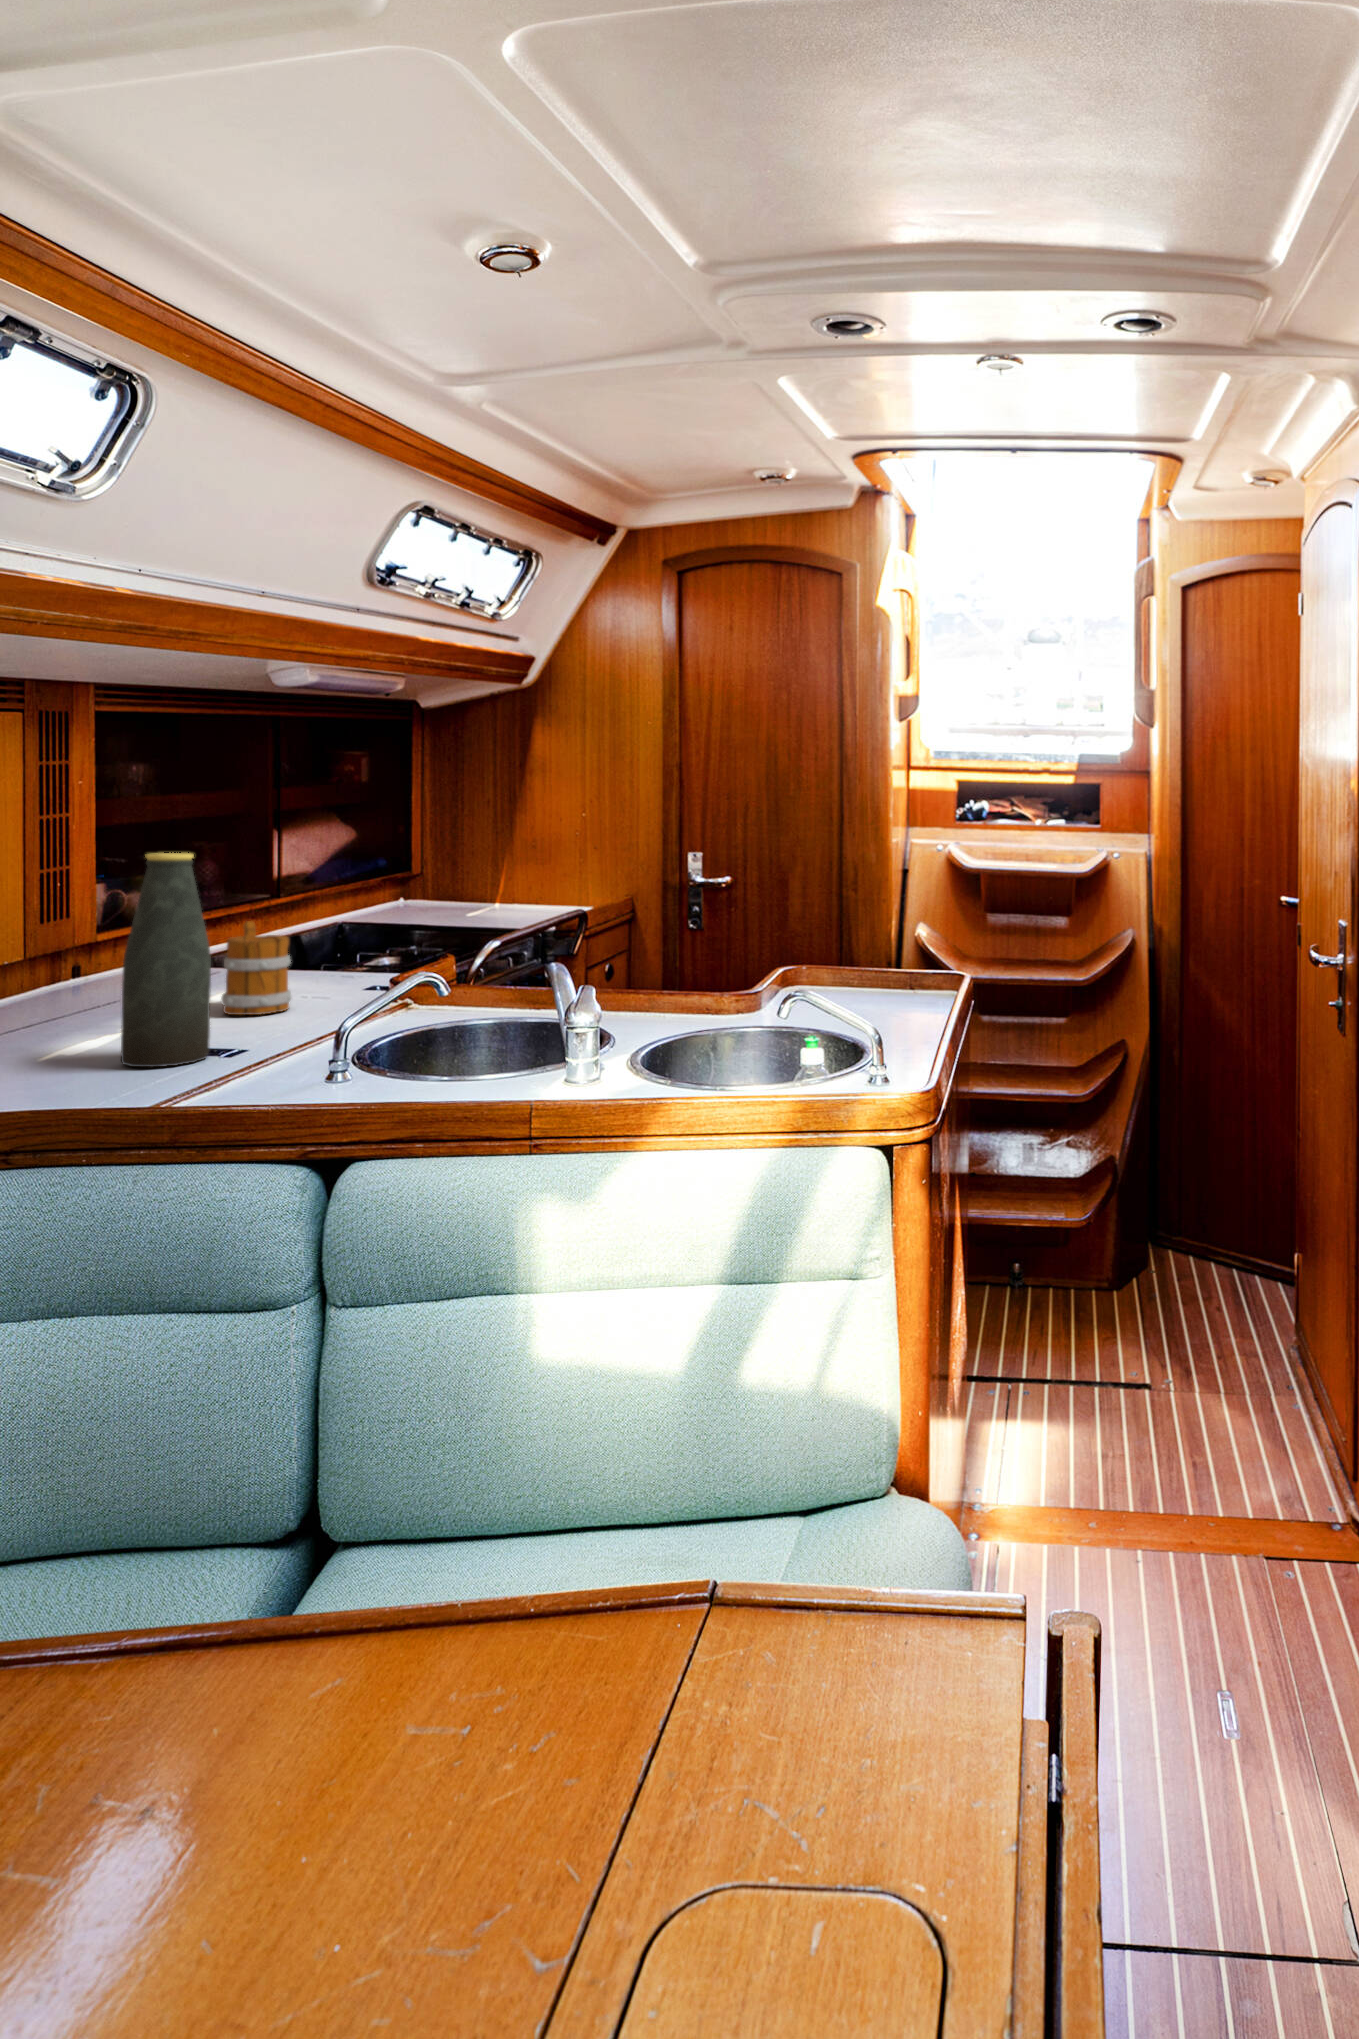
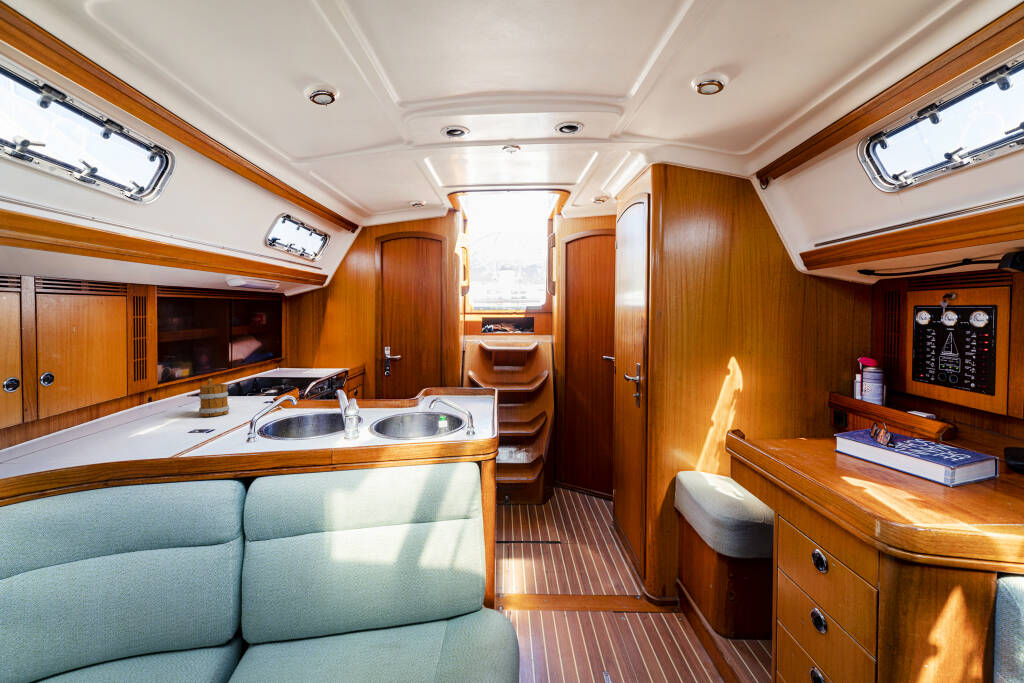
bottle: present [121,853,211,1067] -> none [149,353,191,443]

